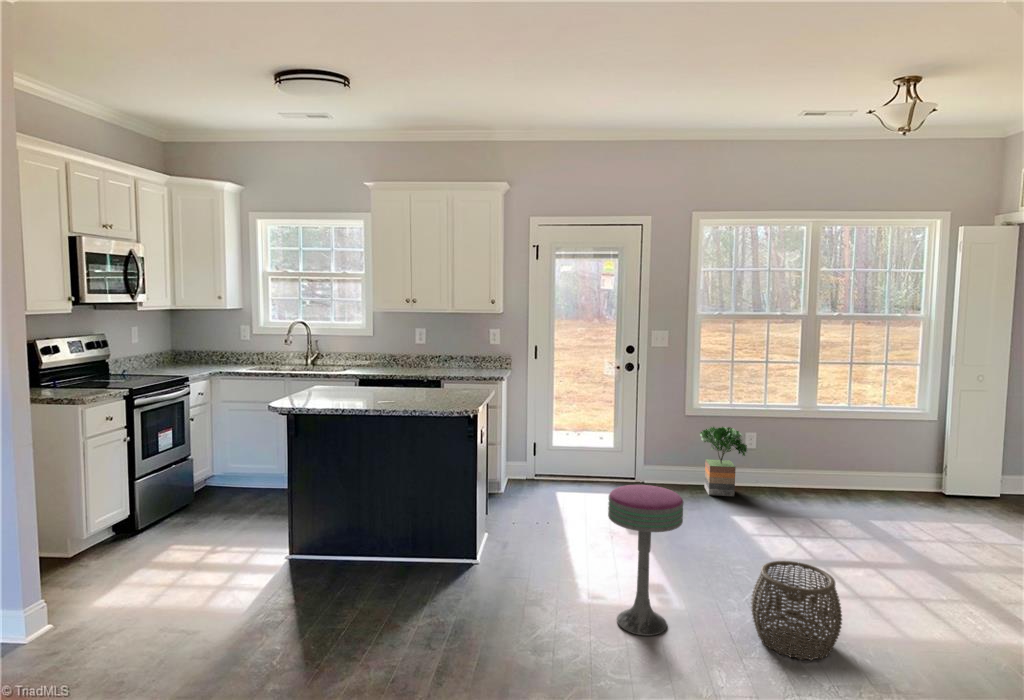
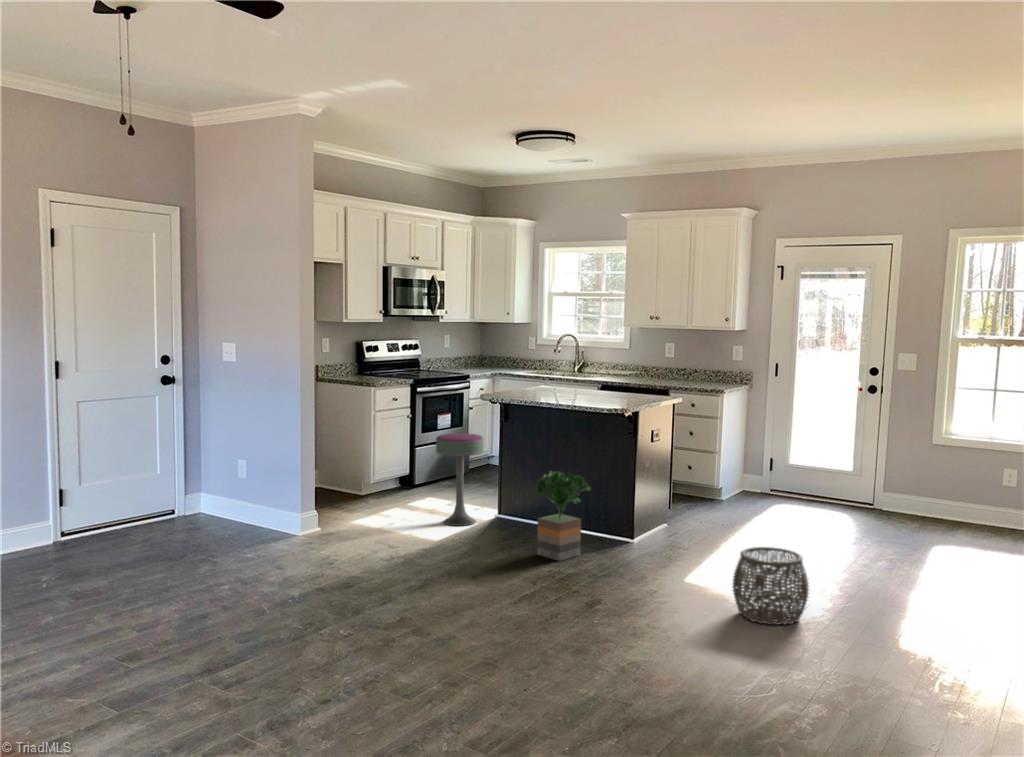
potted tree: present [700,427,747,496] -> present [536,471,589,561]
bar stool: present [608,485,684,636] -> present [436,433,484,526]

